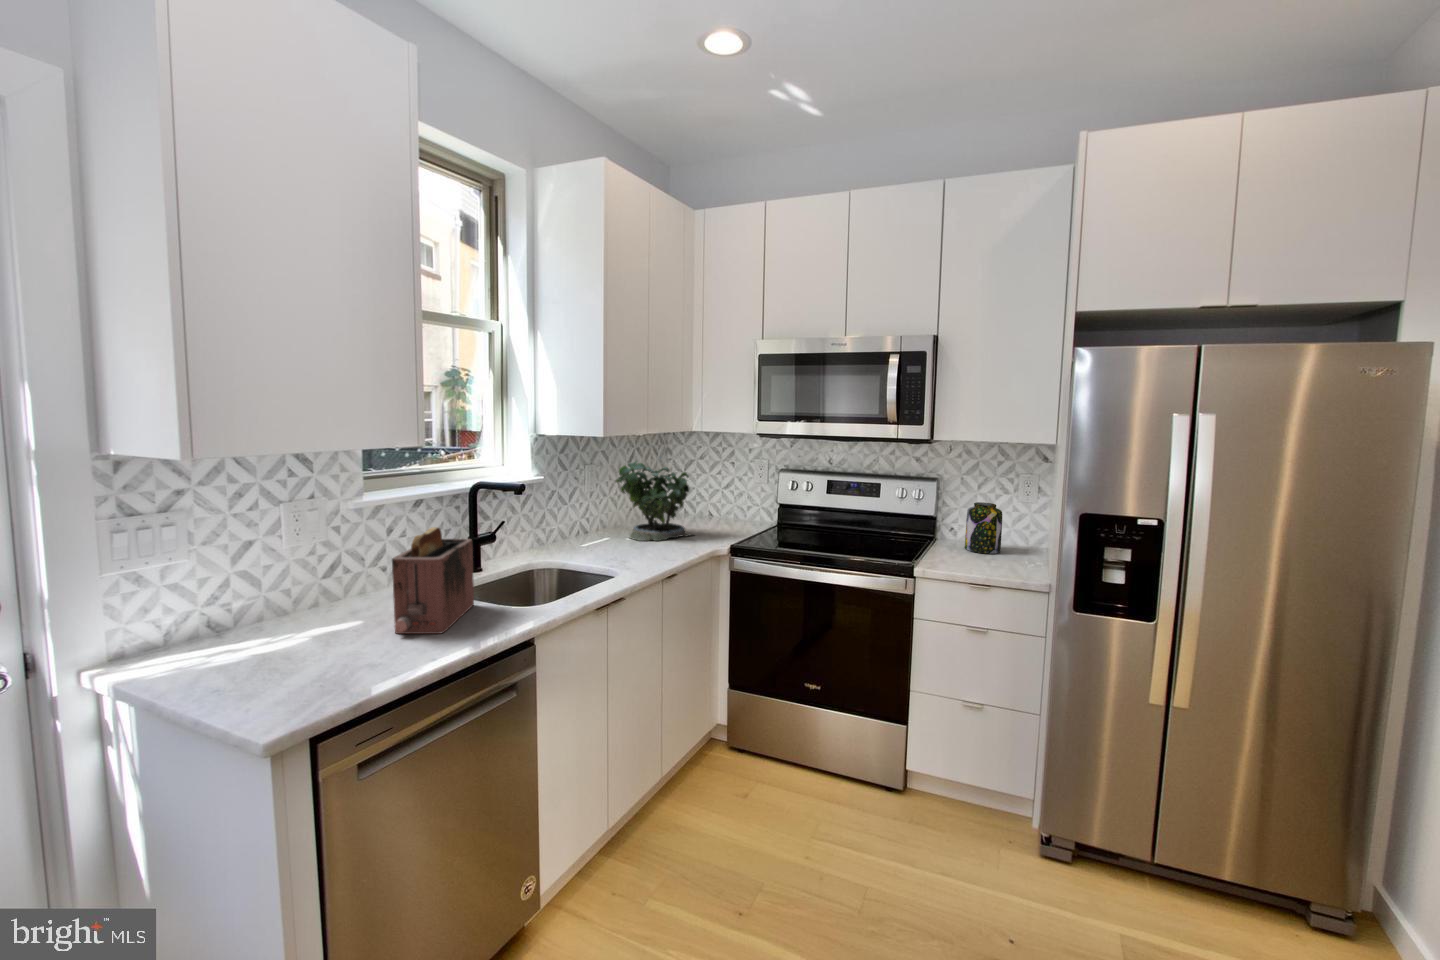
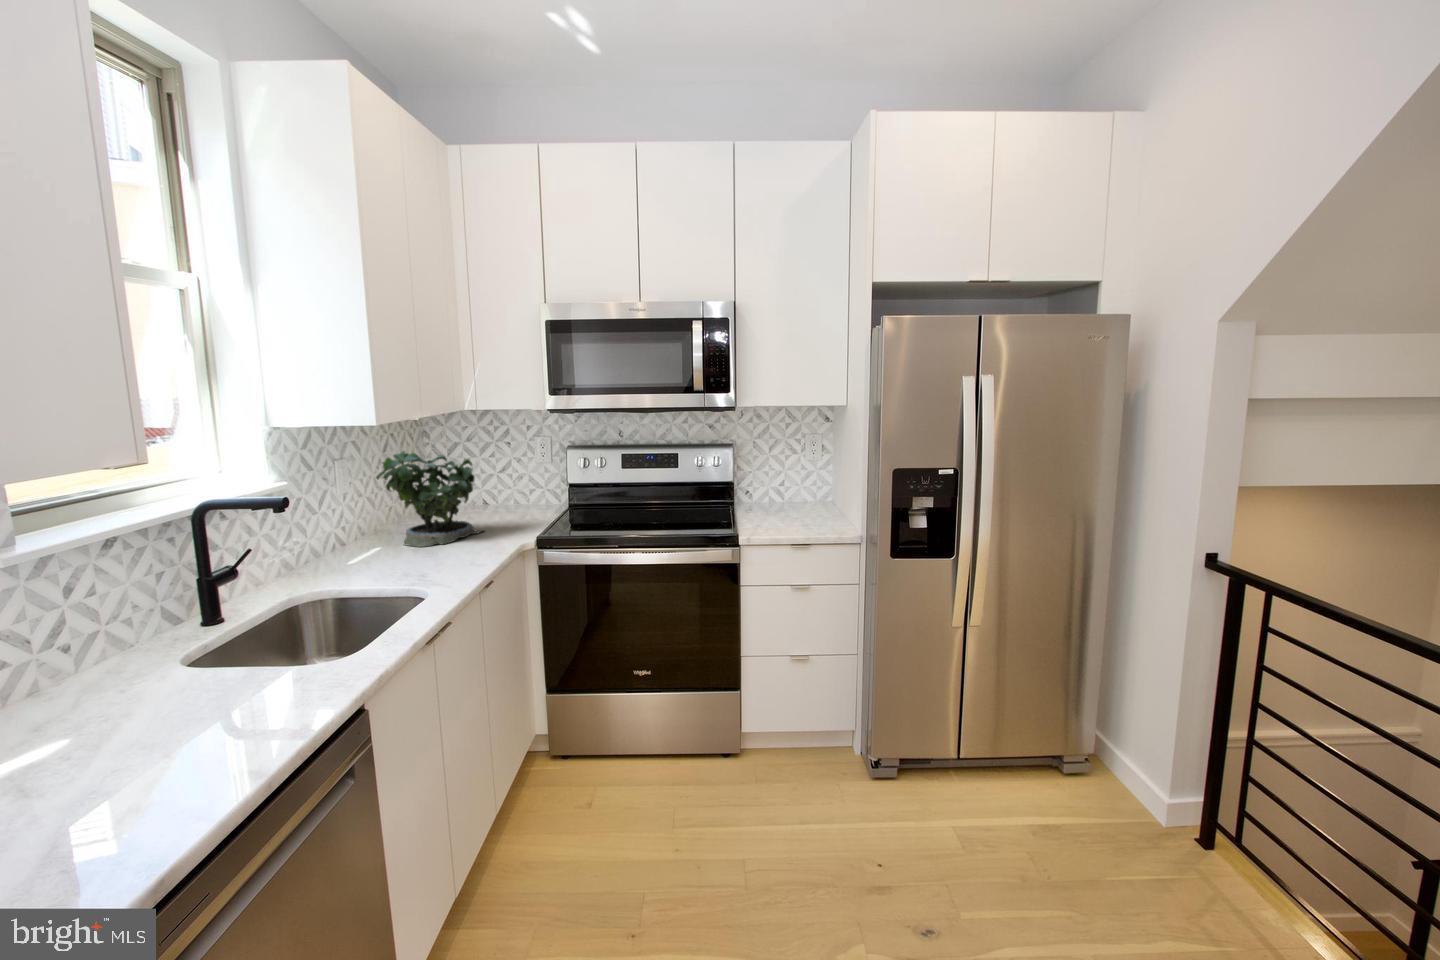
jar: present [965,502,1002,554] -> none [767,464,800,513]
toaster: present [392,527,474,634] -> none [130,576,252,744]

